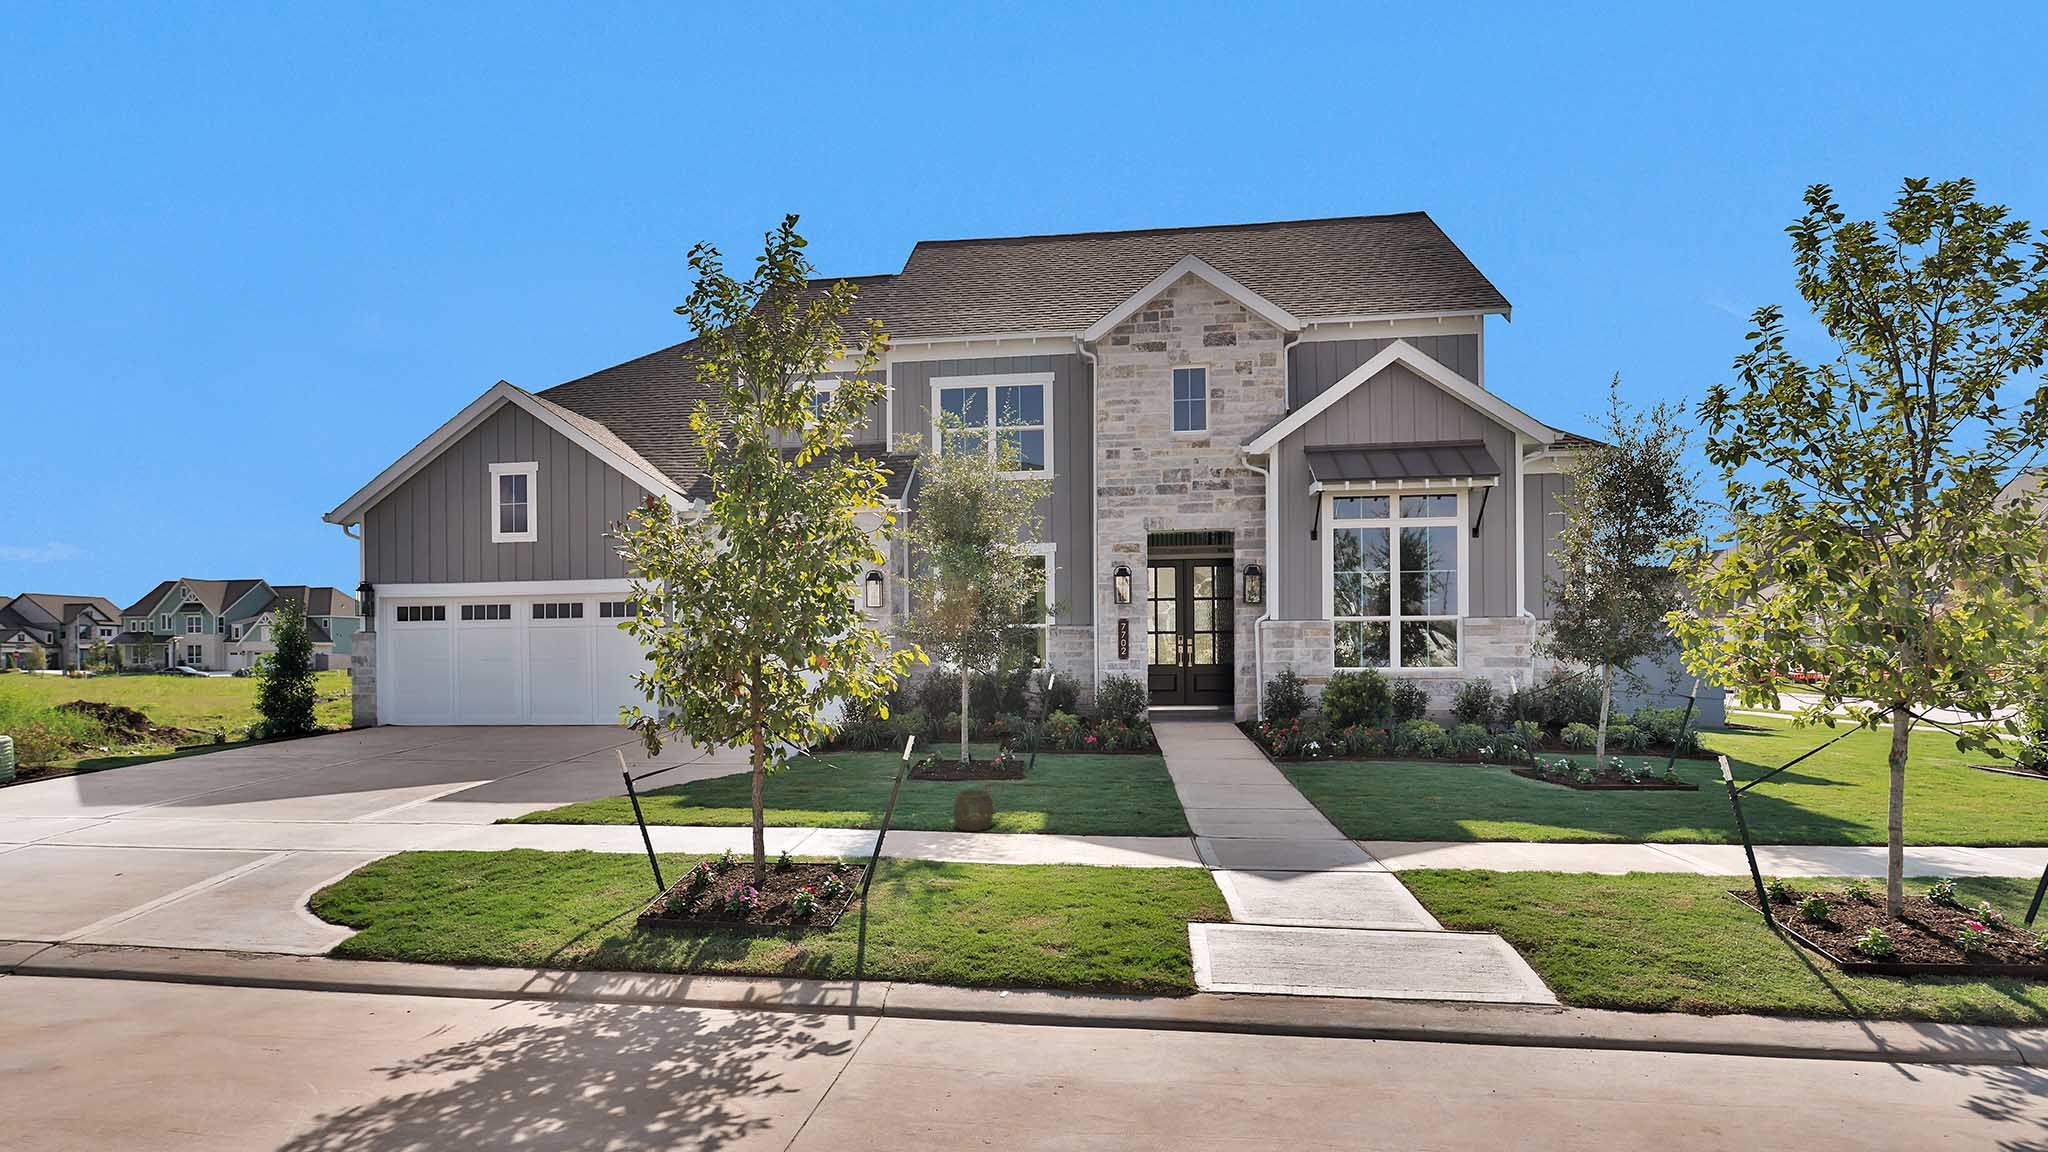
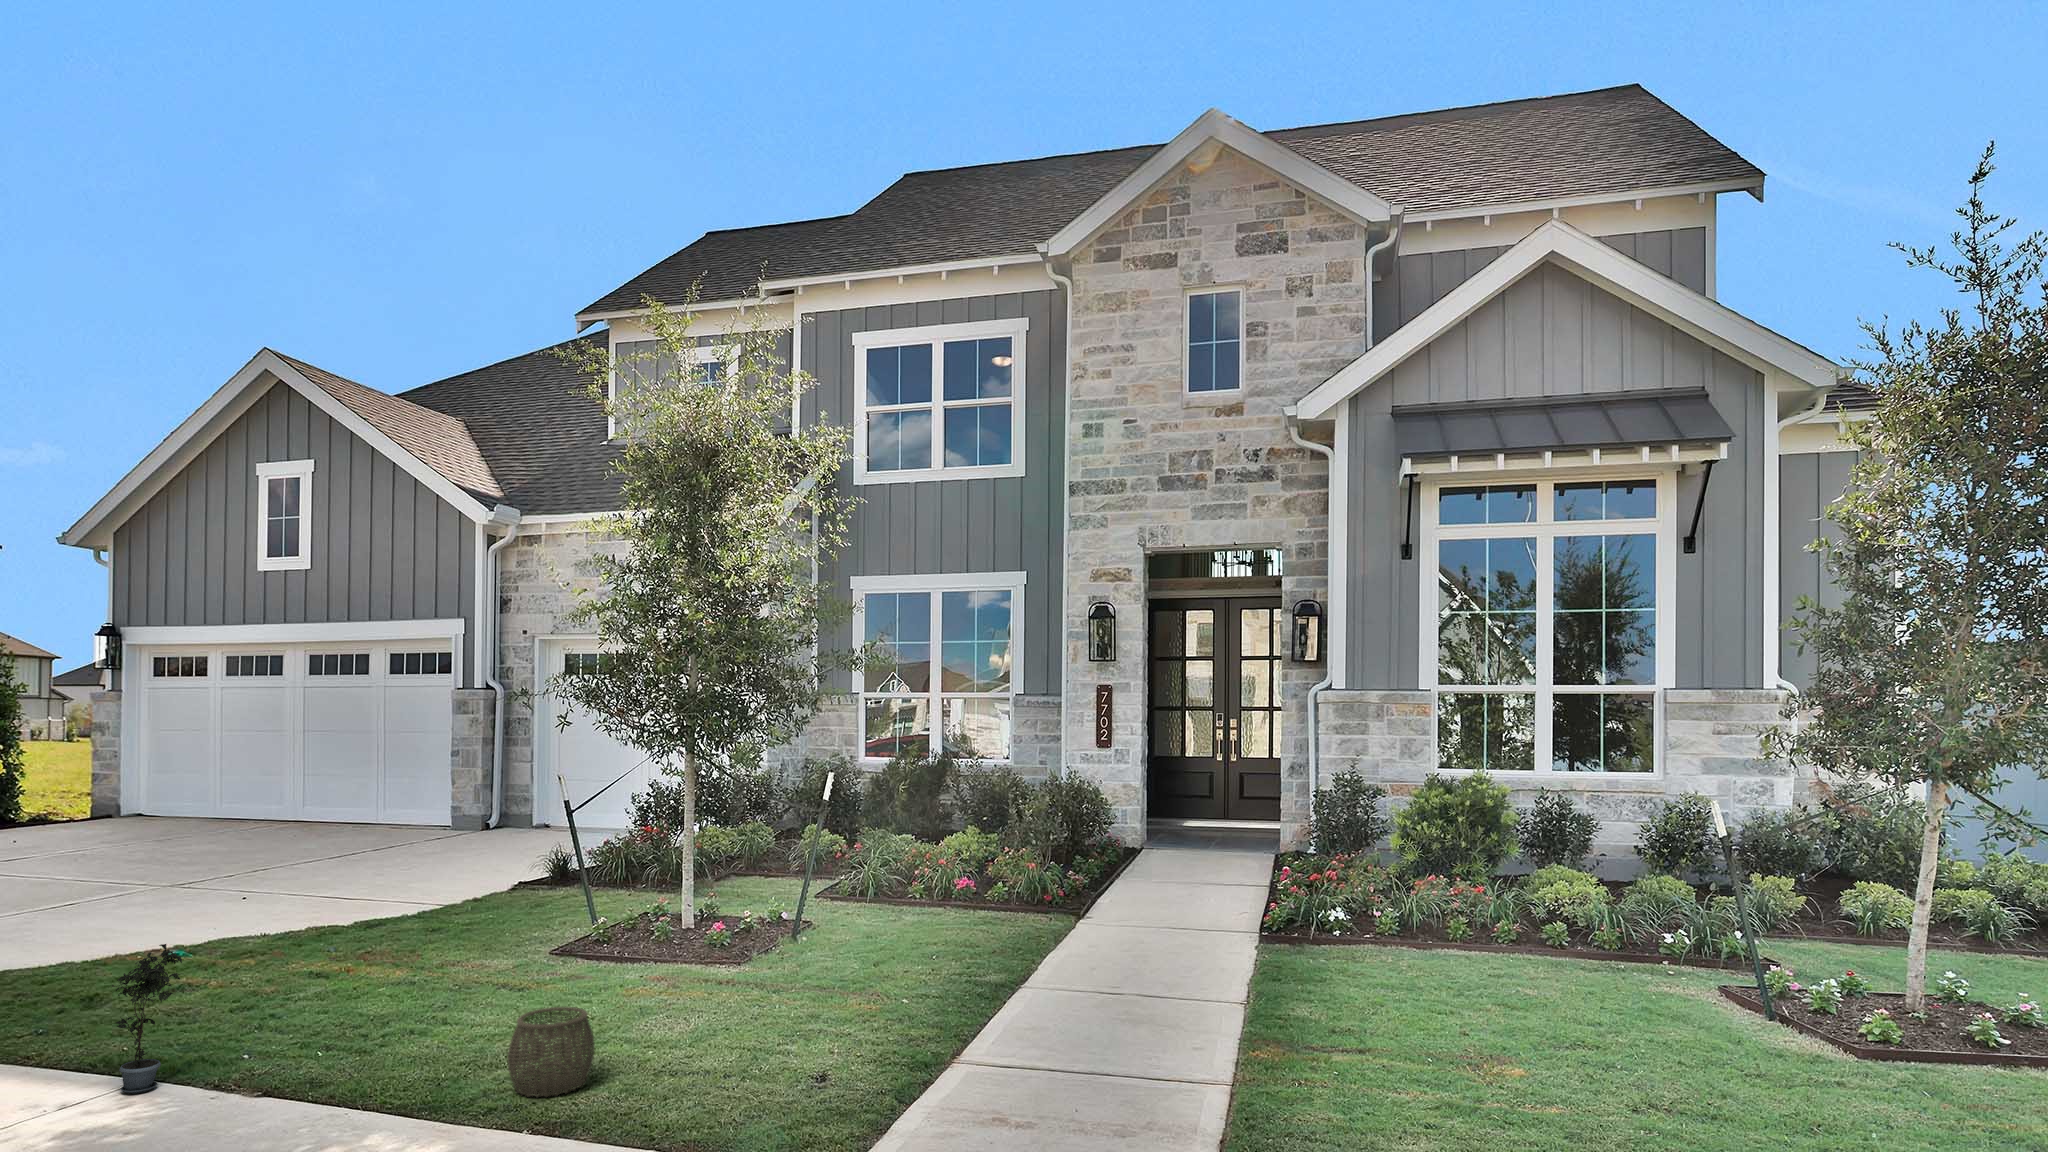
potted plant: none [749,765,783,840] -> present [112,944,182,1094]

